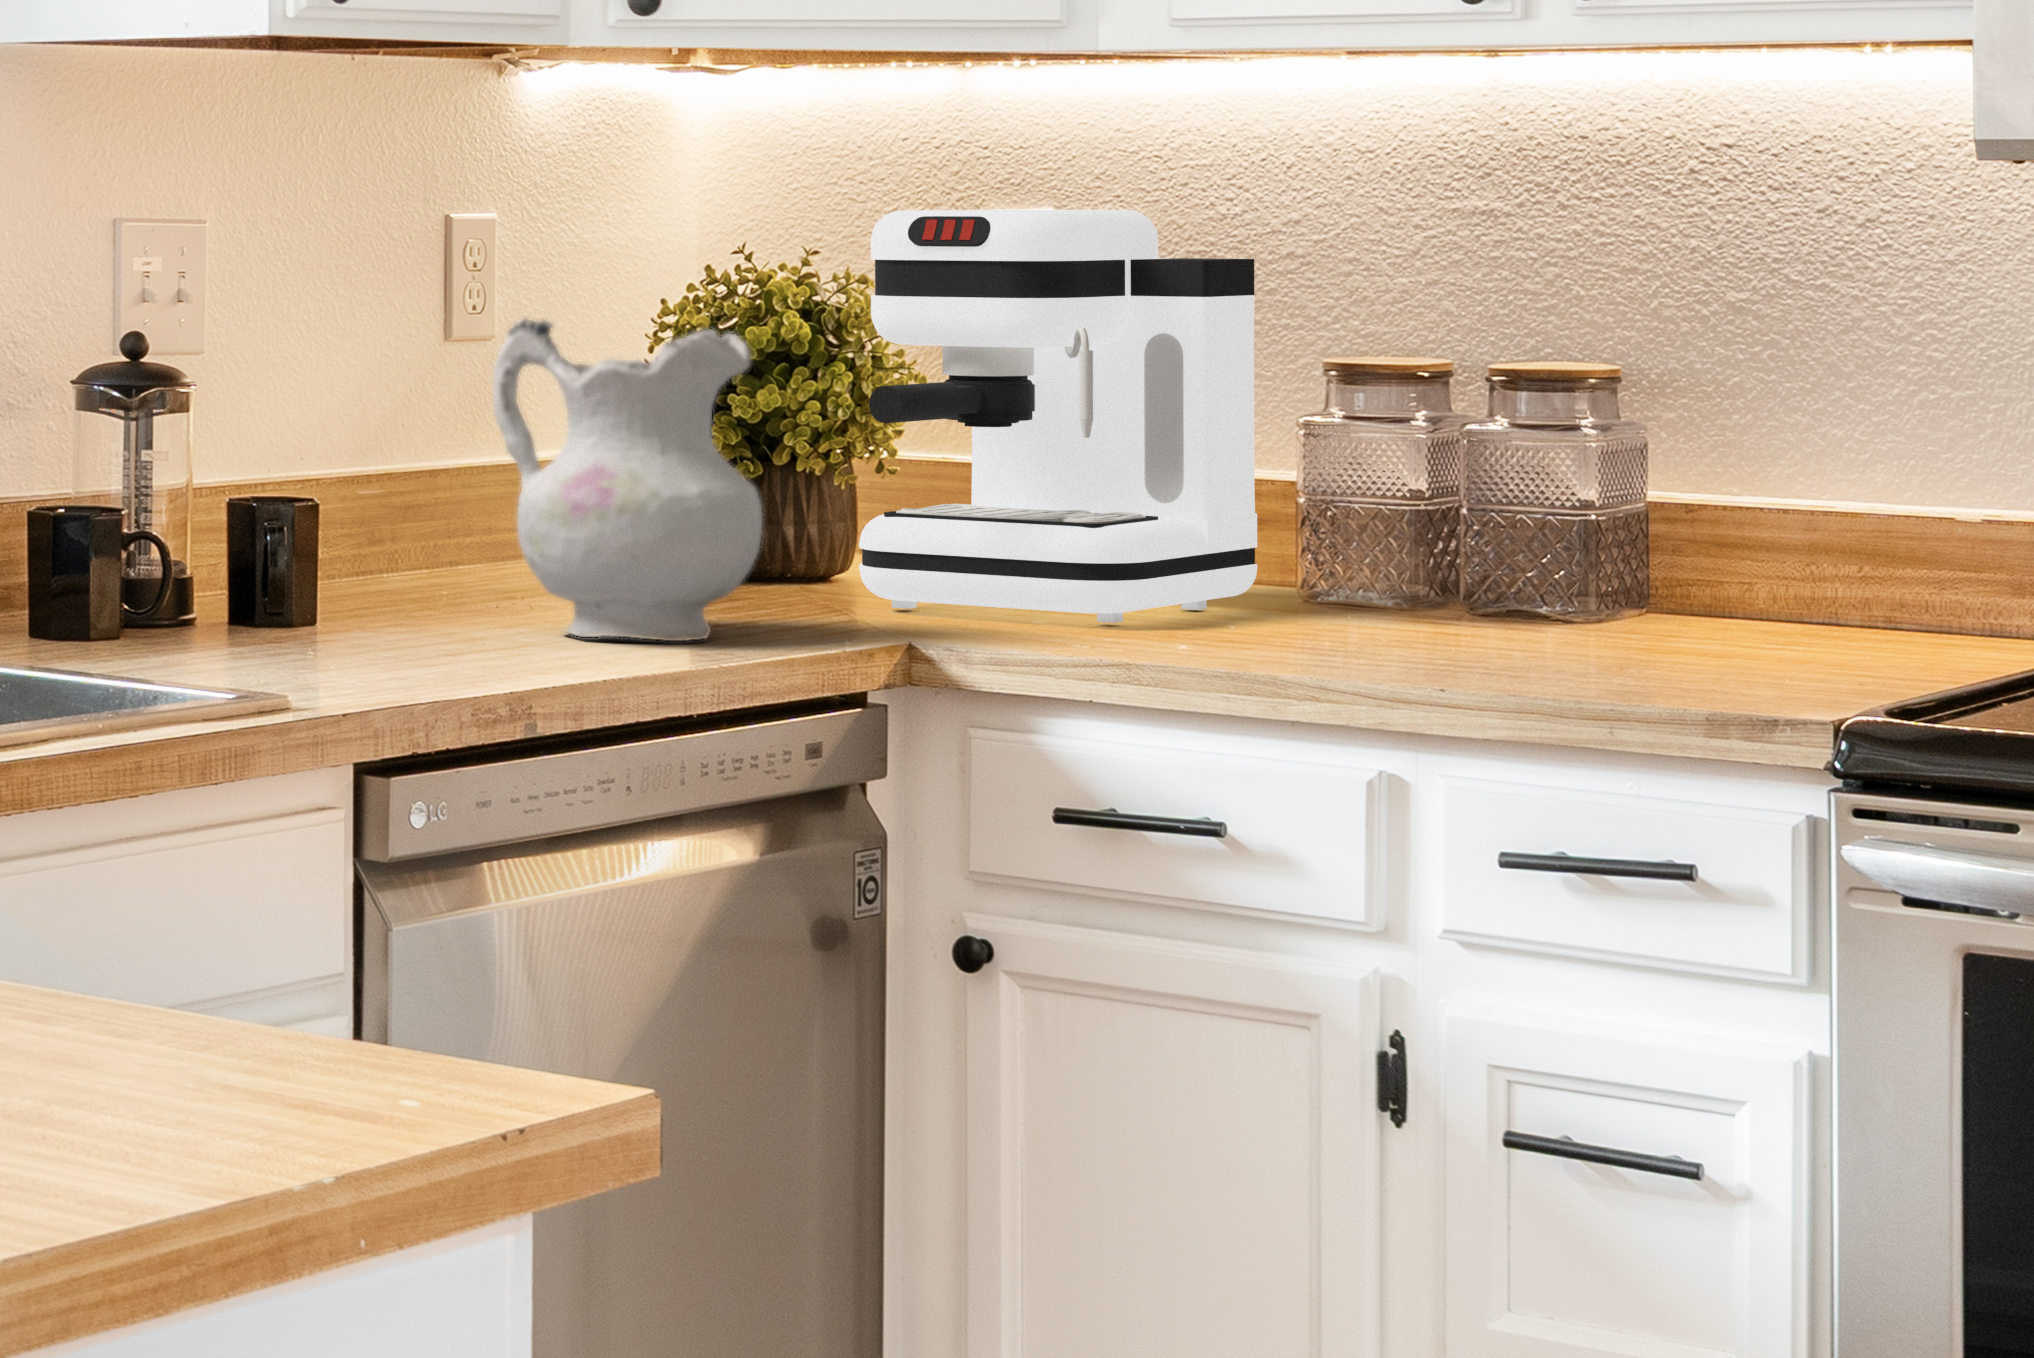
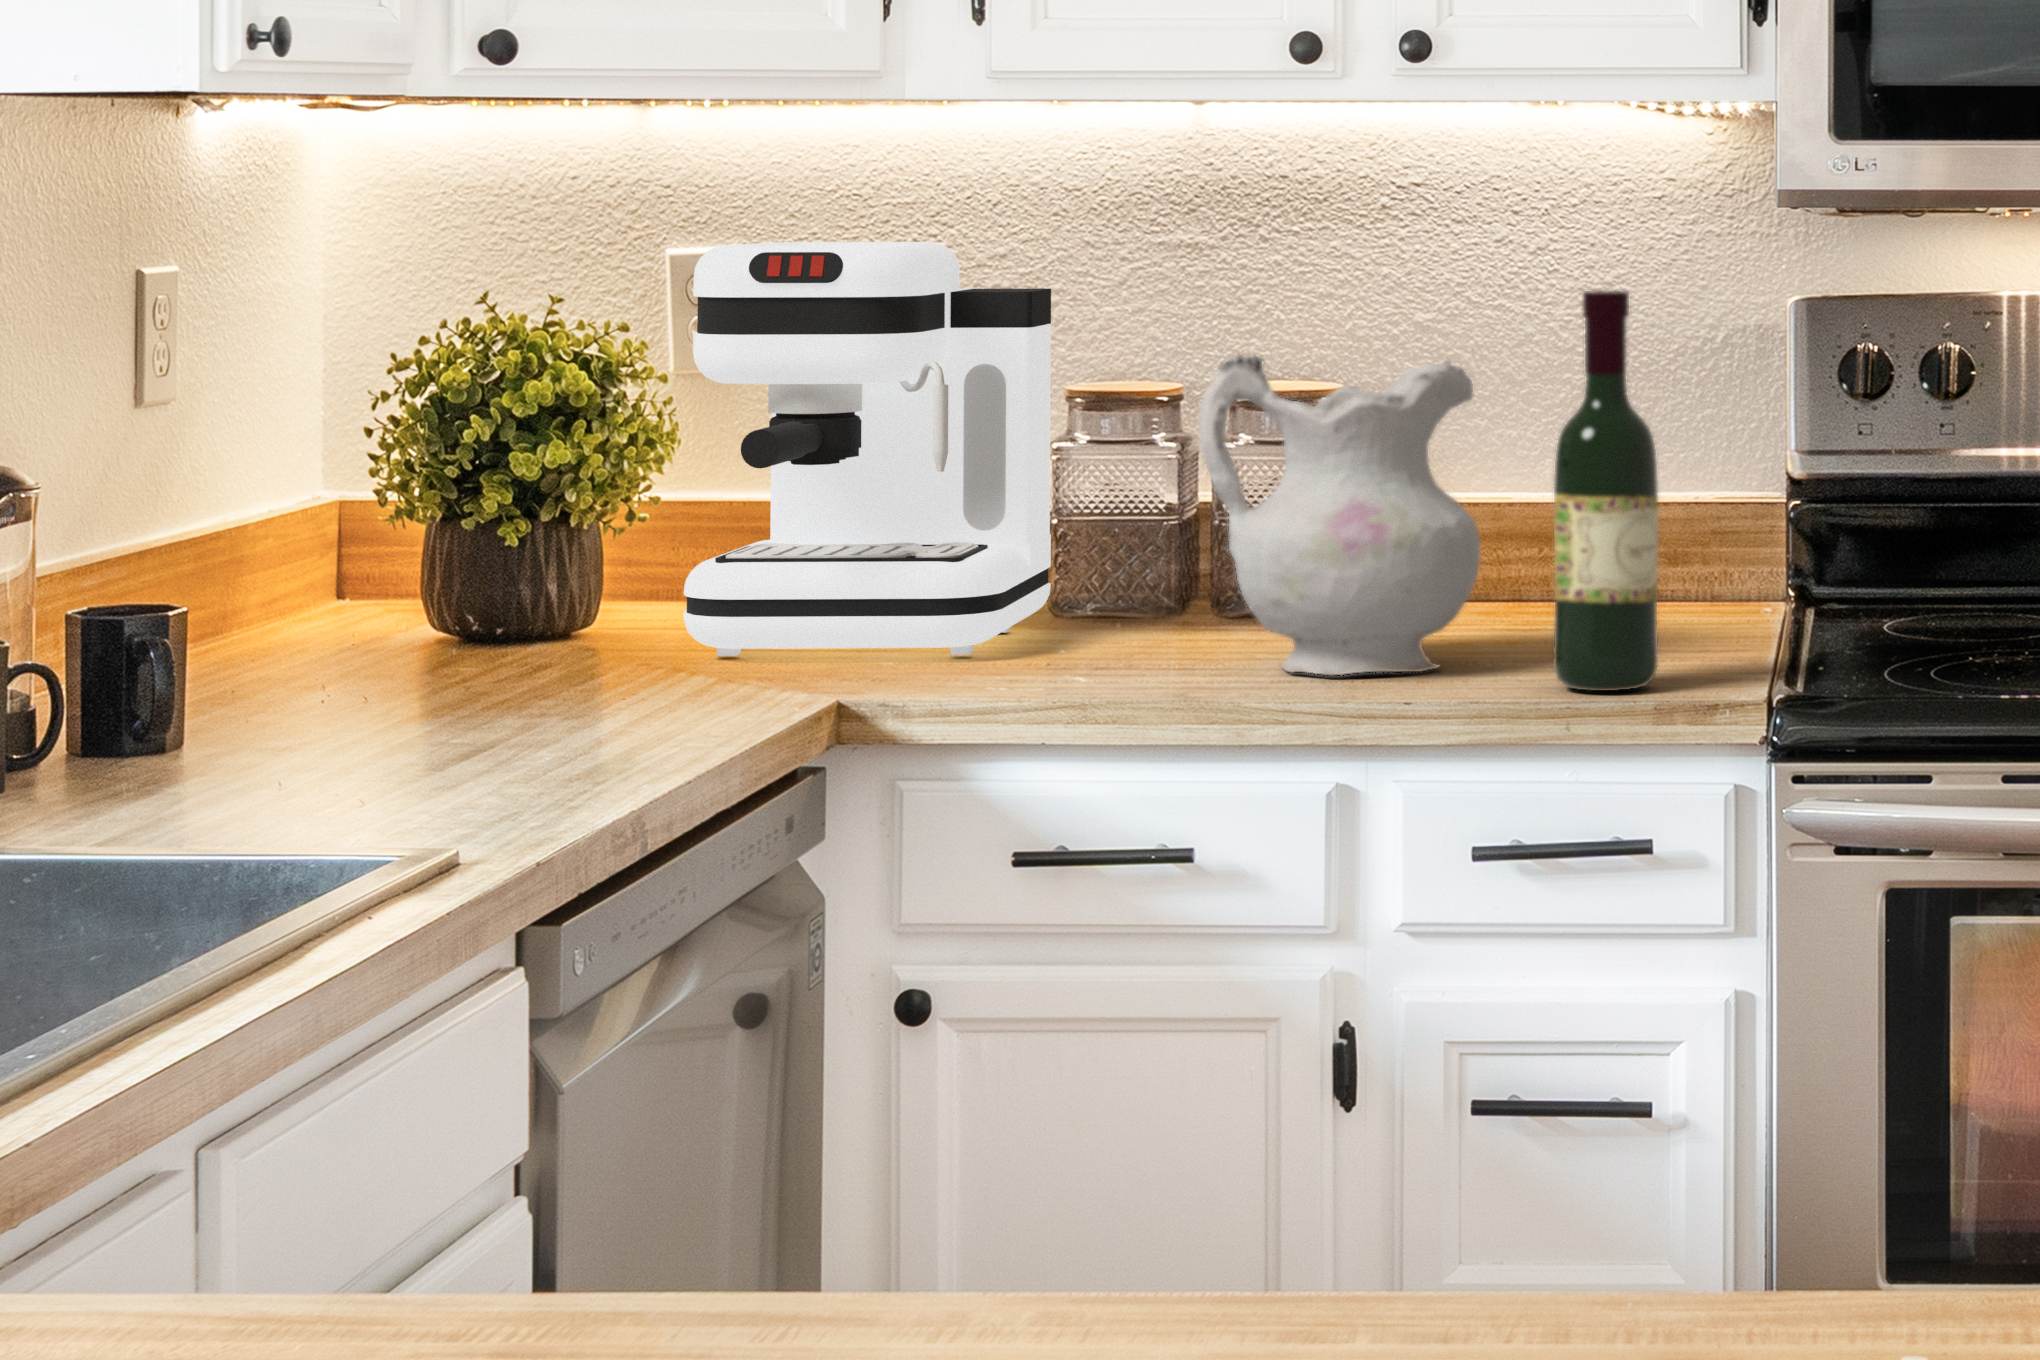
wine bottle: none [1620,259,1743,698] -> present [1554,291,1658,691]
ceramic pitcher: present [493,319,762,641] -> present [1199,355,1480,675]

